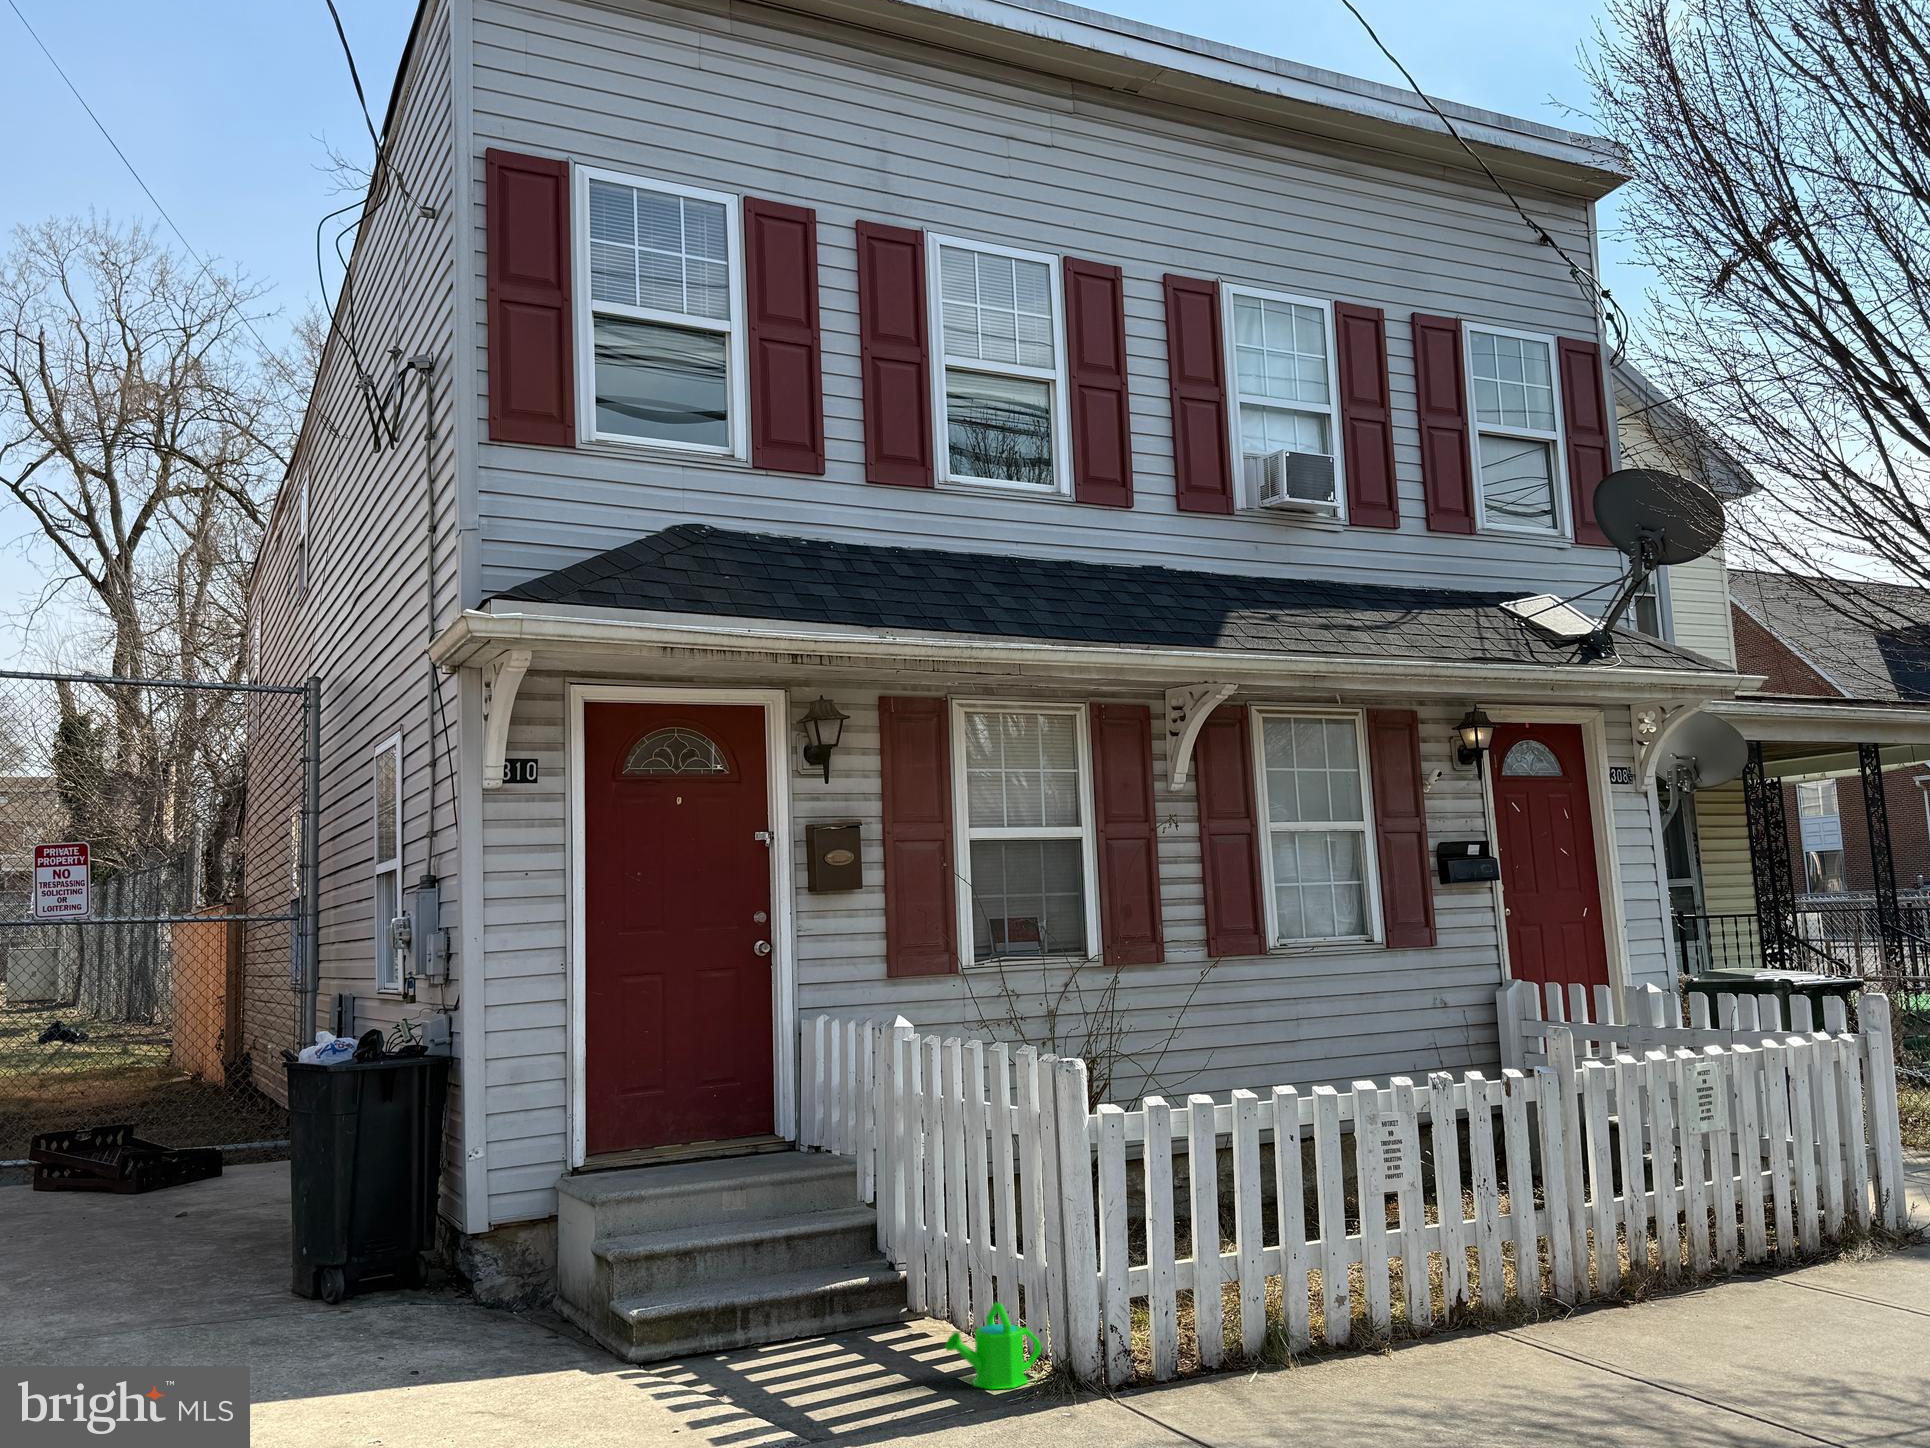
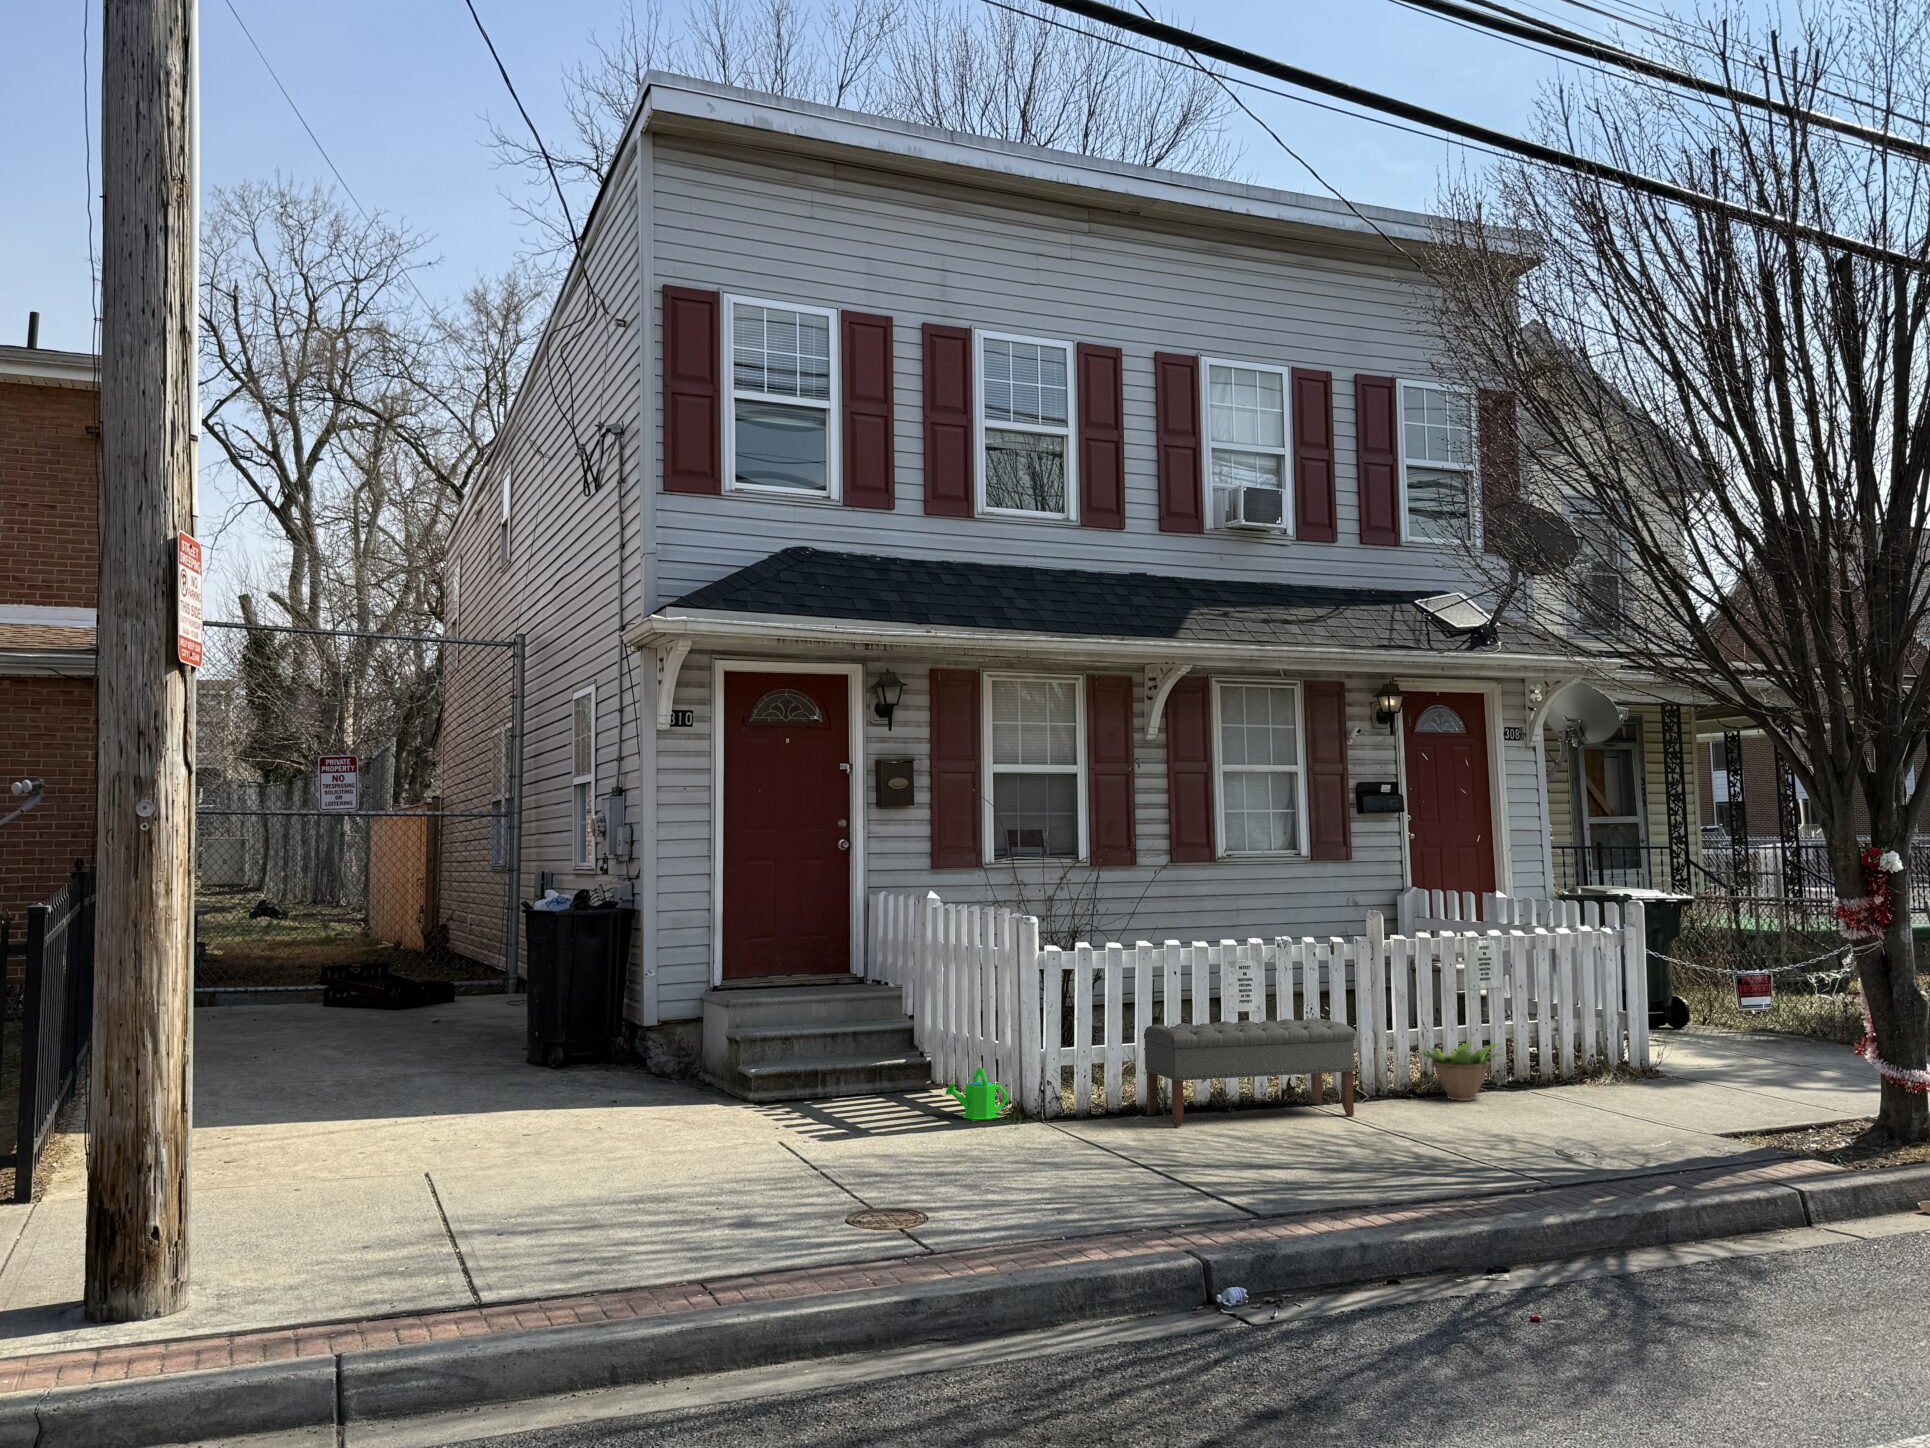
bench: none [1244,1197,1572,1393] -> present [1144,1018,1356,1127]
decorative plant: none [1619,1215,1770,1312] -> present [1419,1042,1502,1101]

